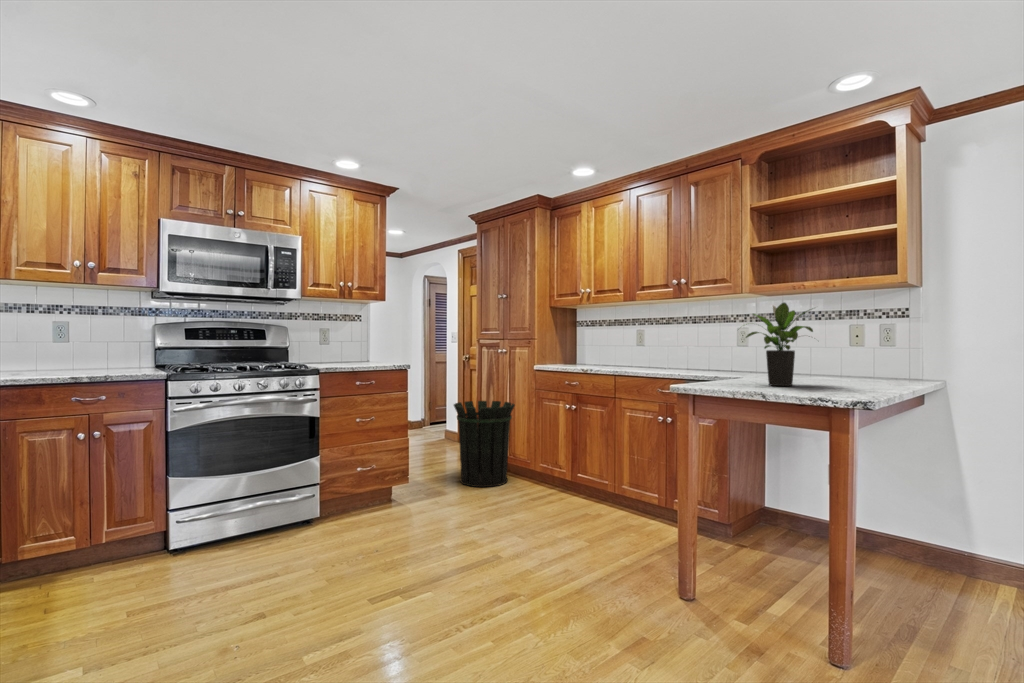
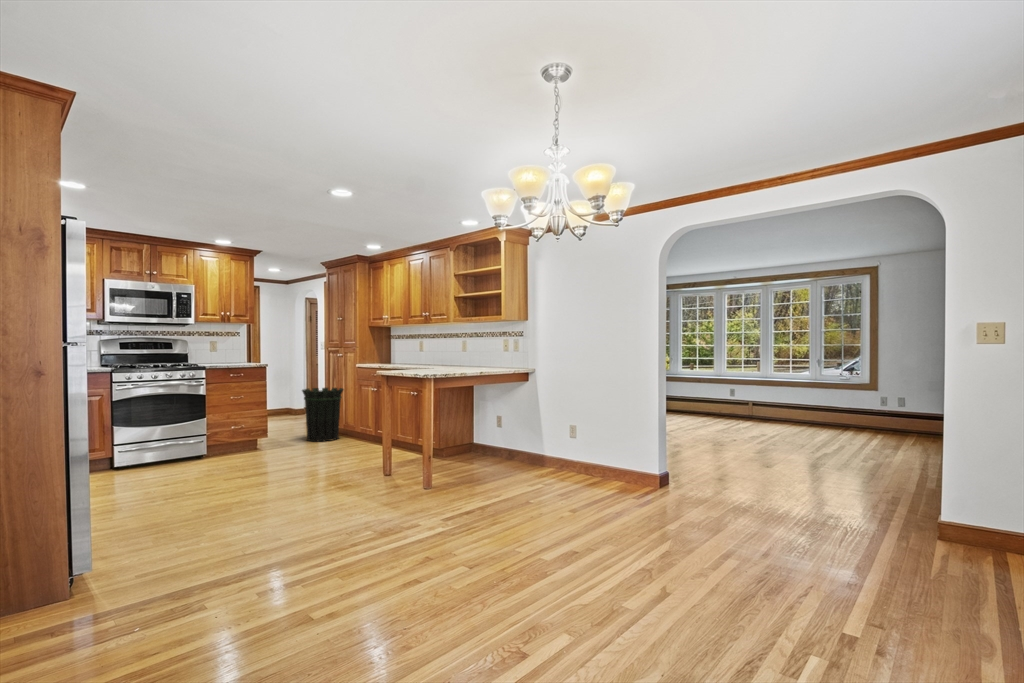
potted plant: present [746,303,813,386] -> none [412,332,448,372]

